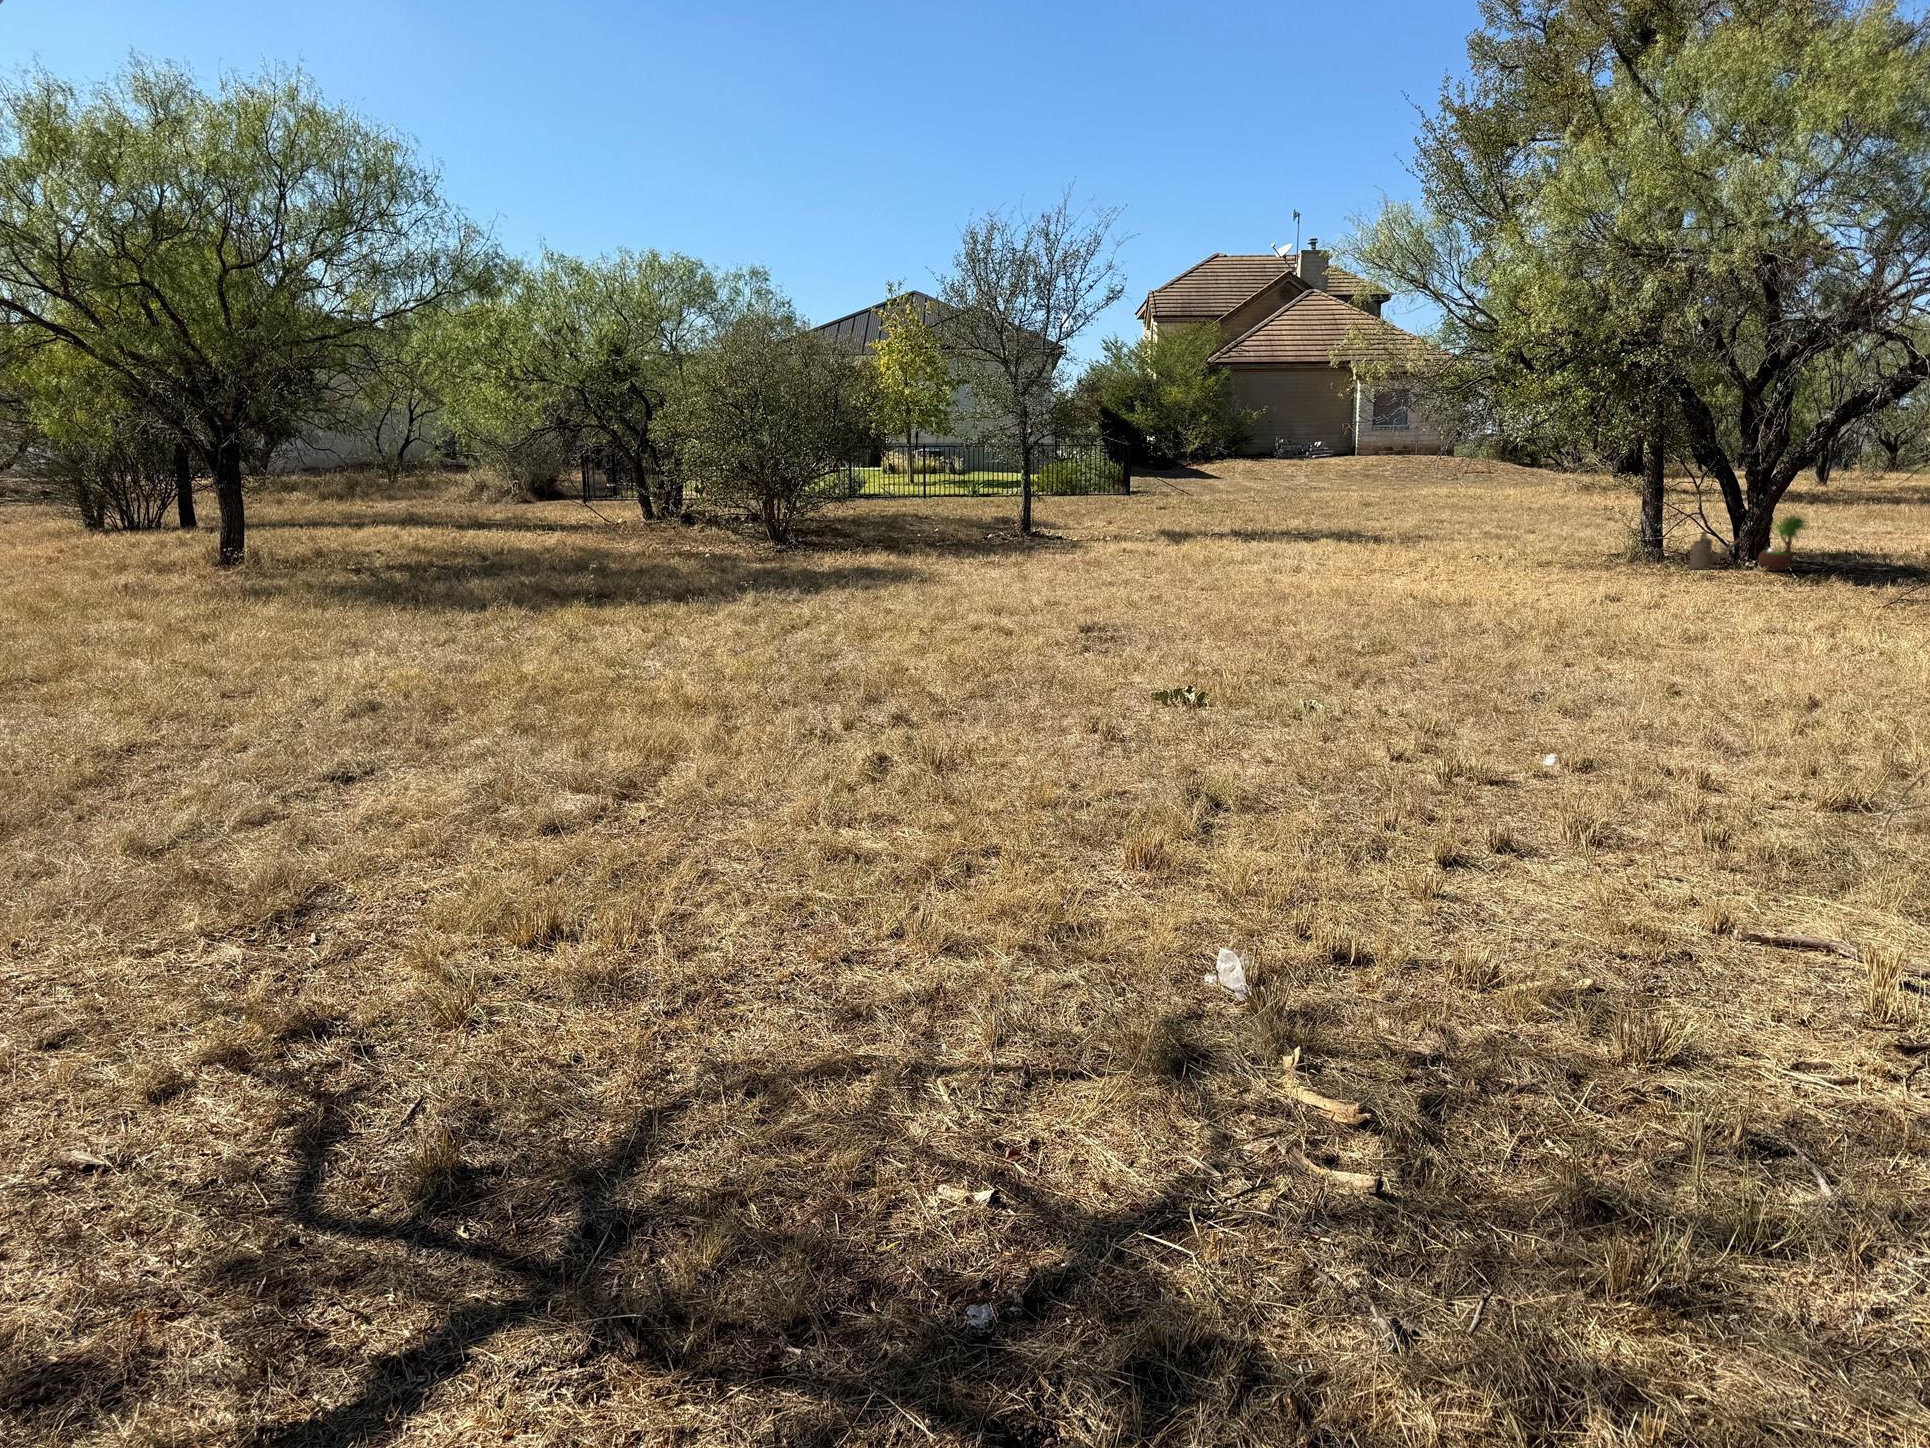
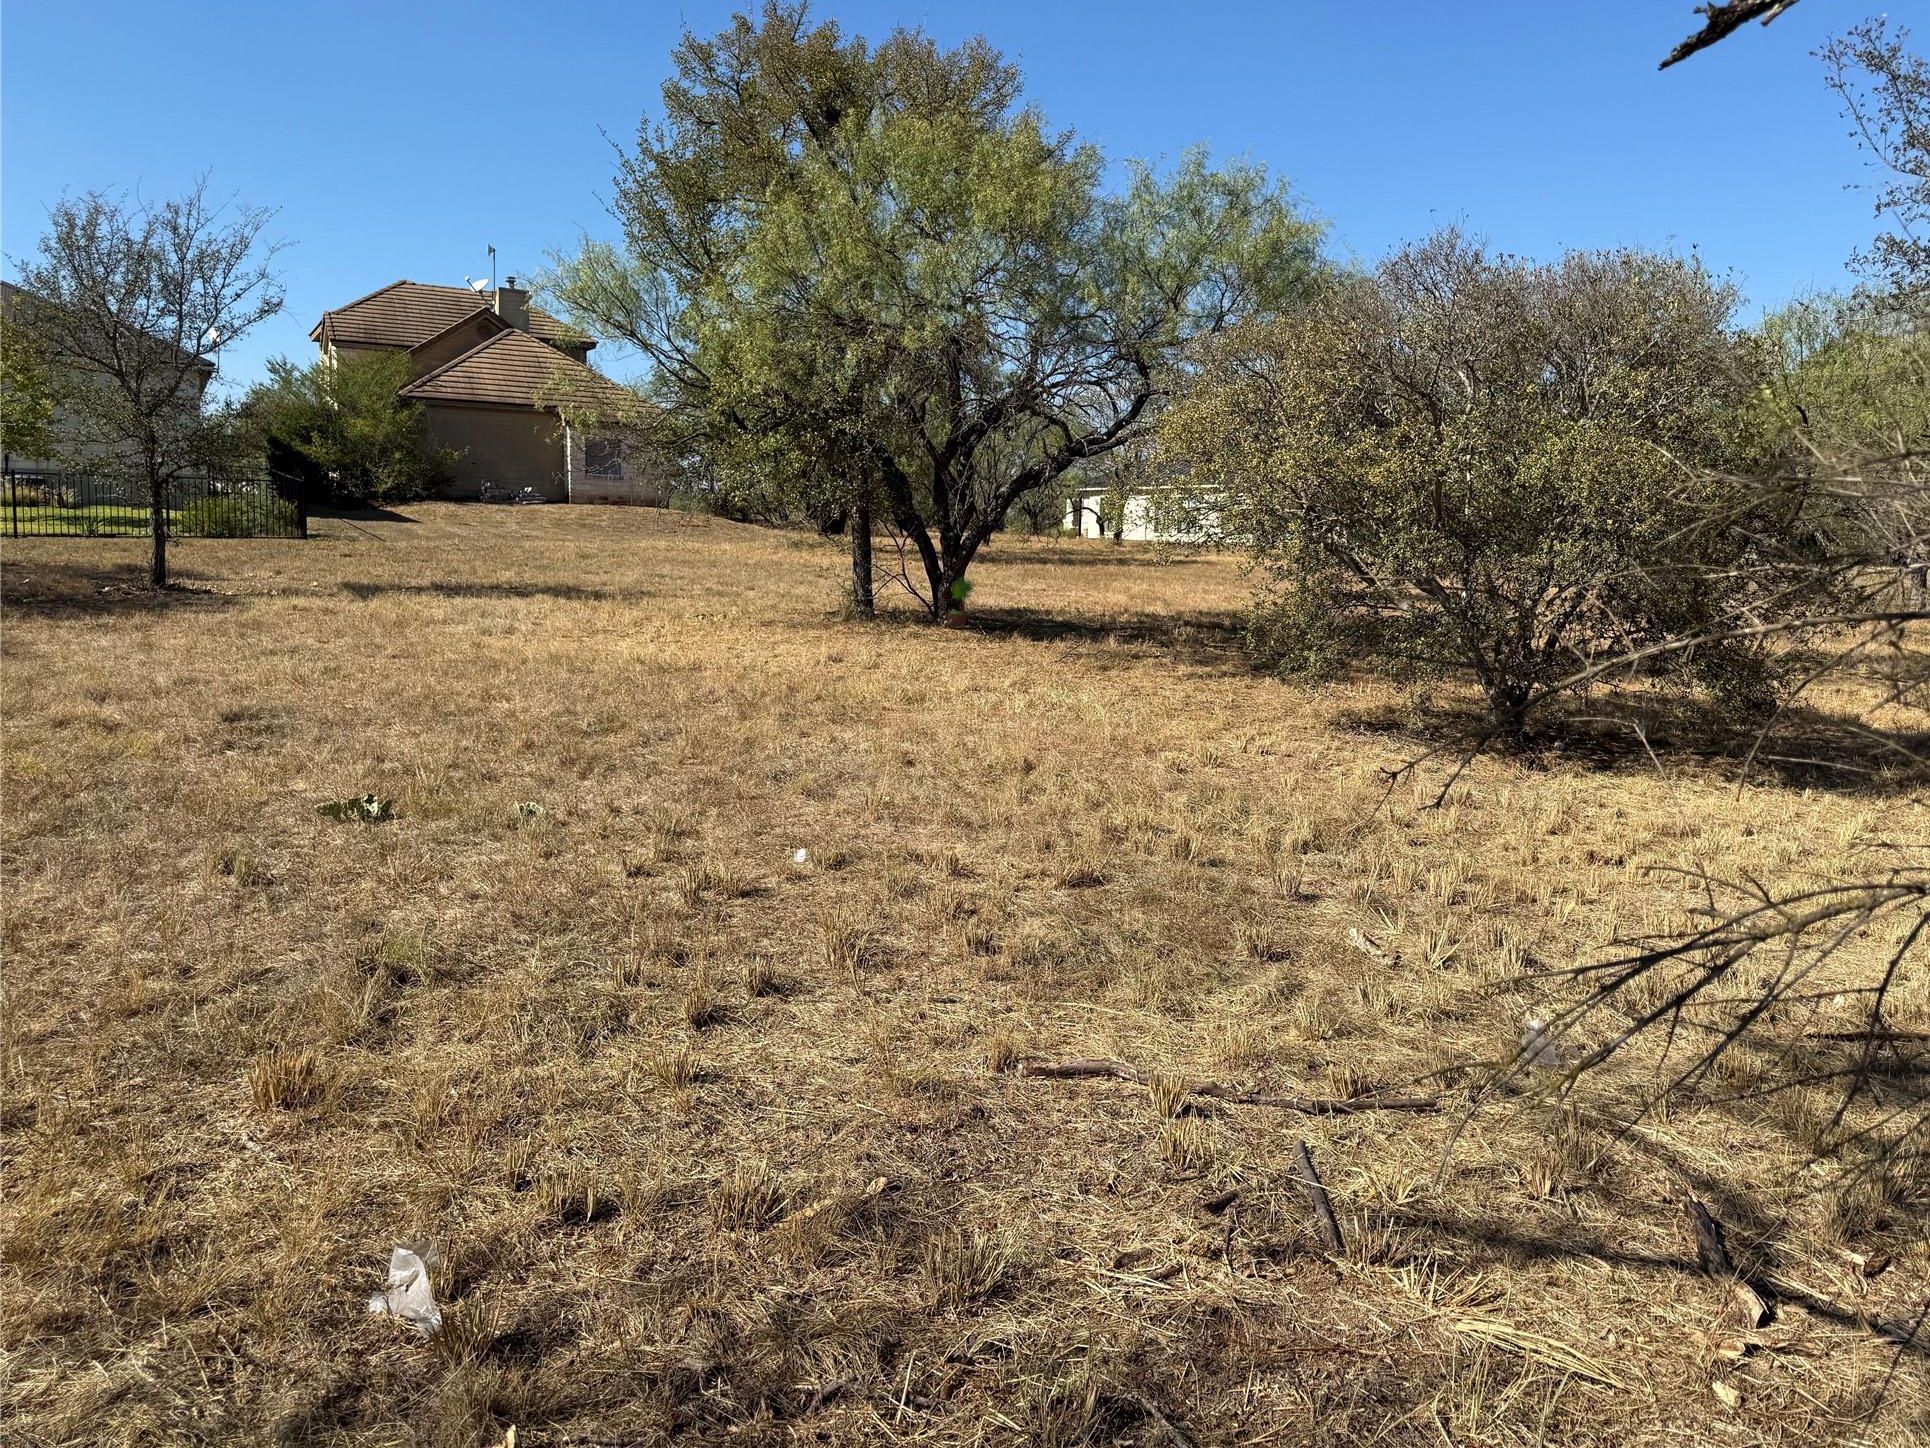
watering can: present [1689,531,1740,570] -> none [887,593,929,628]

